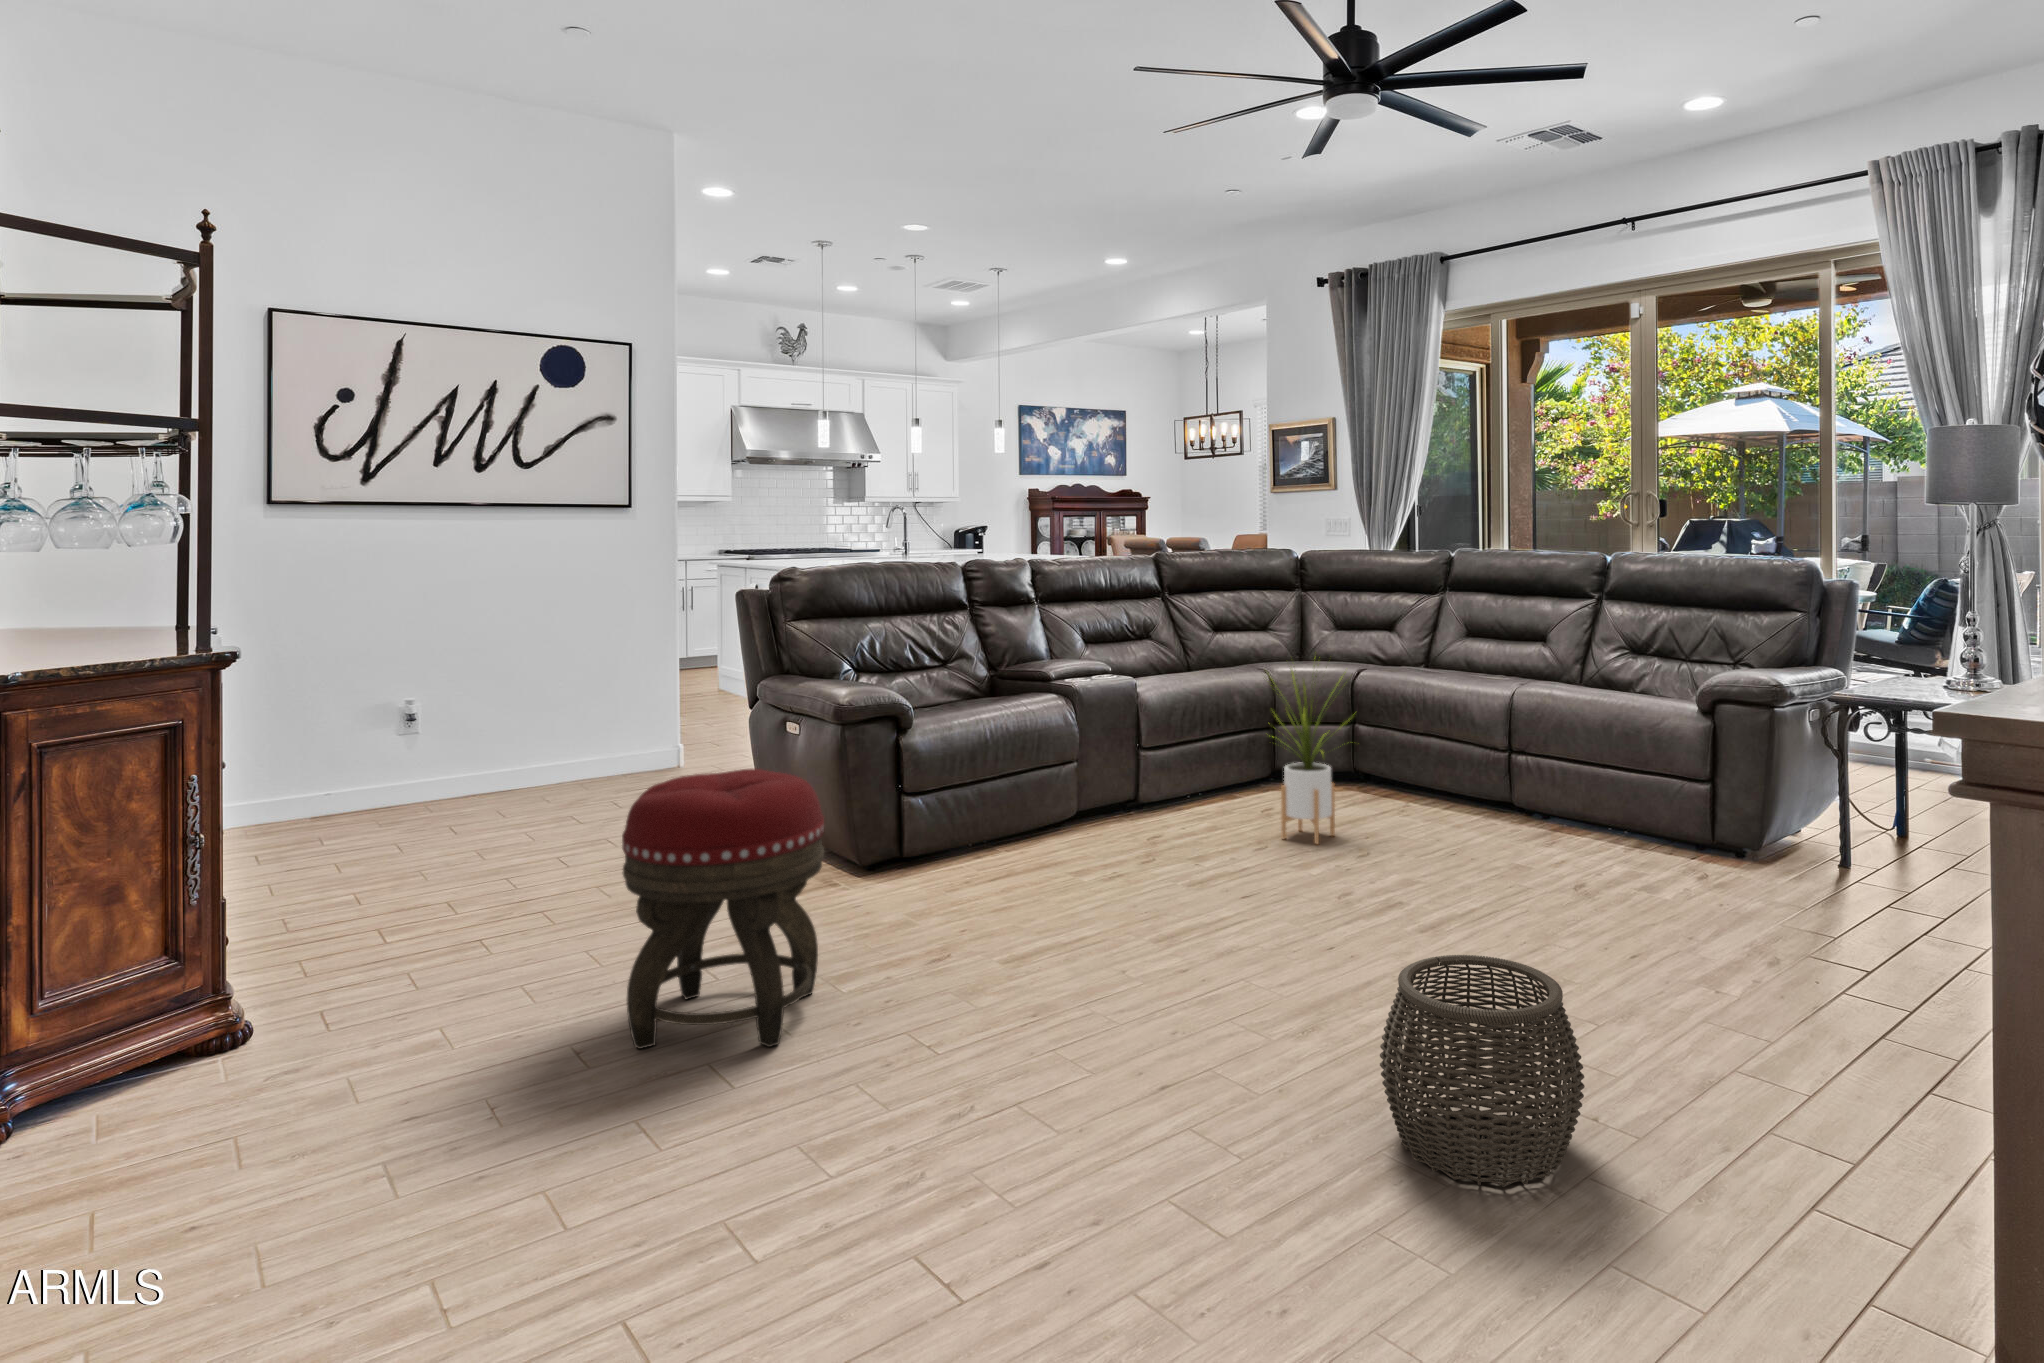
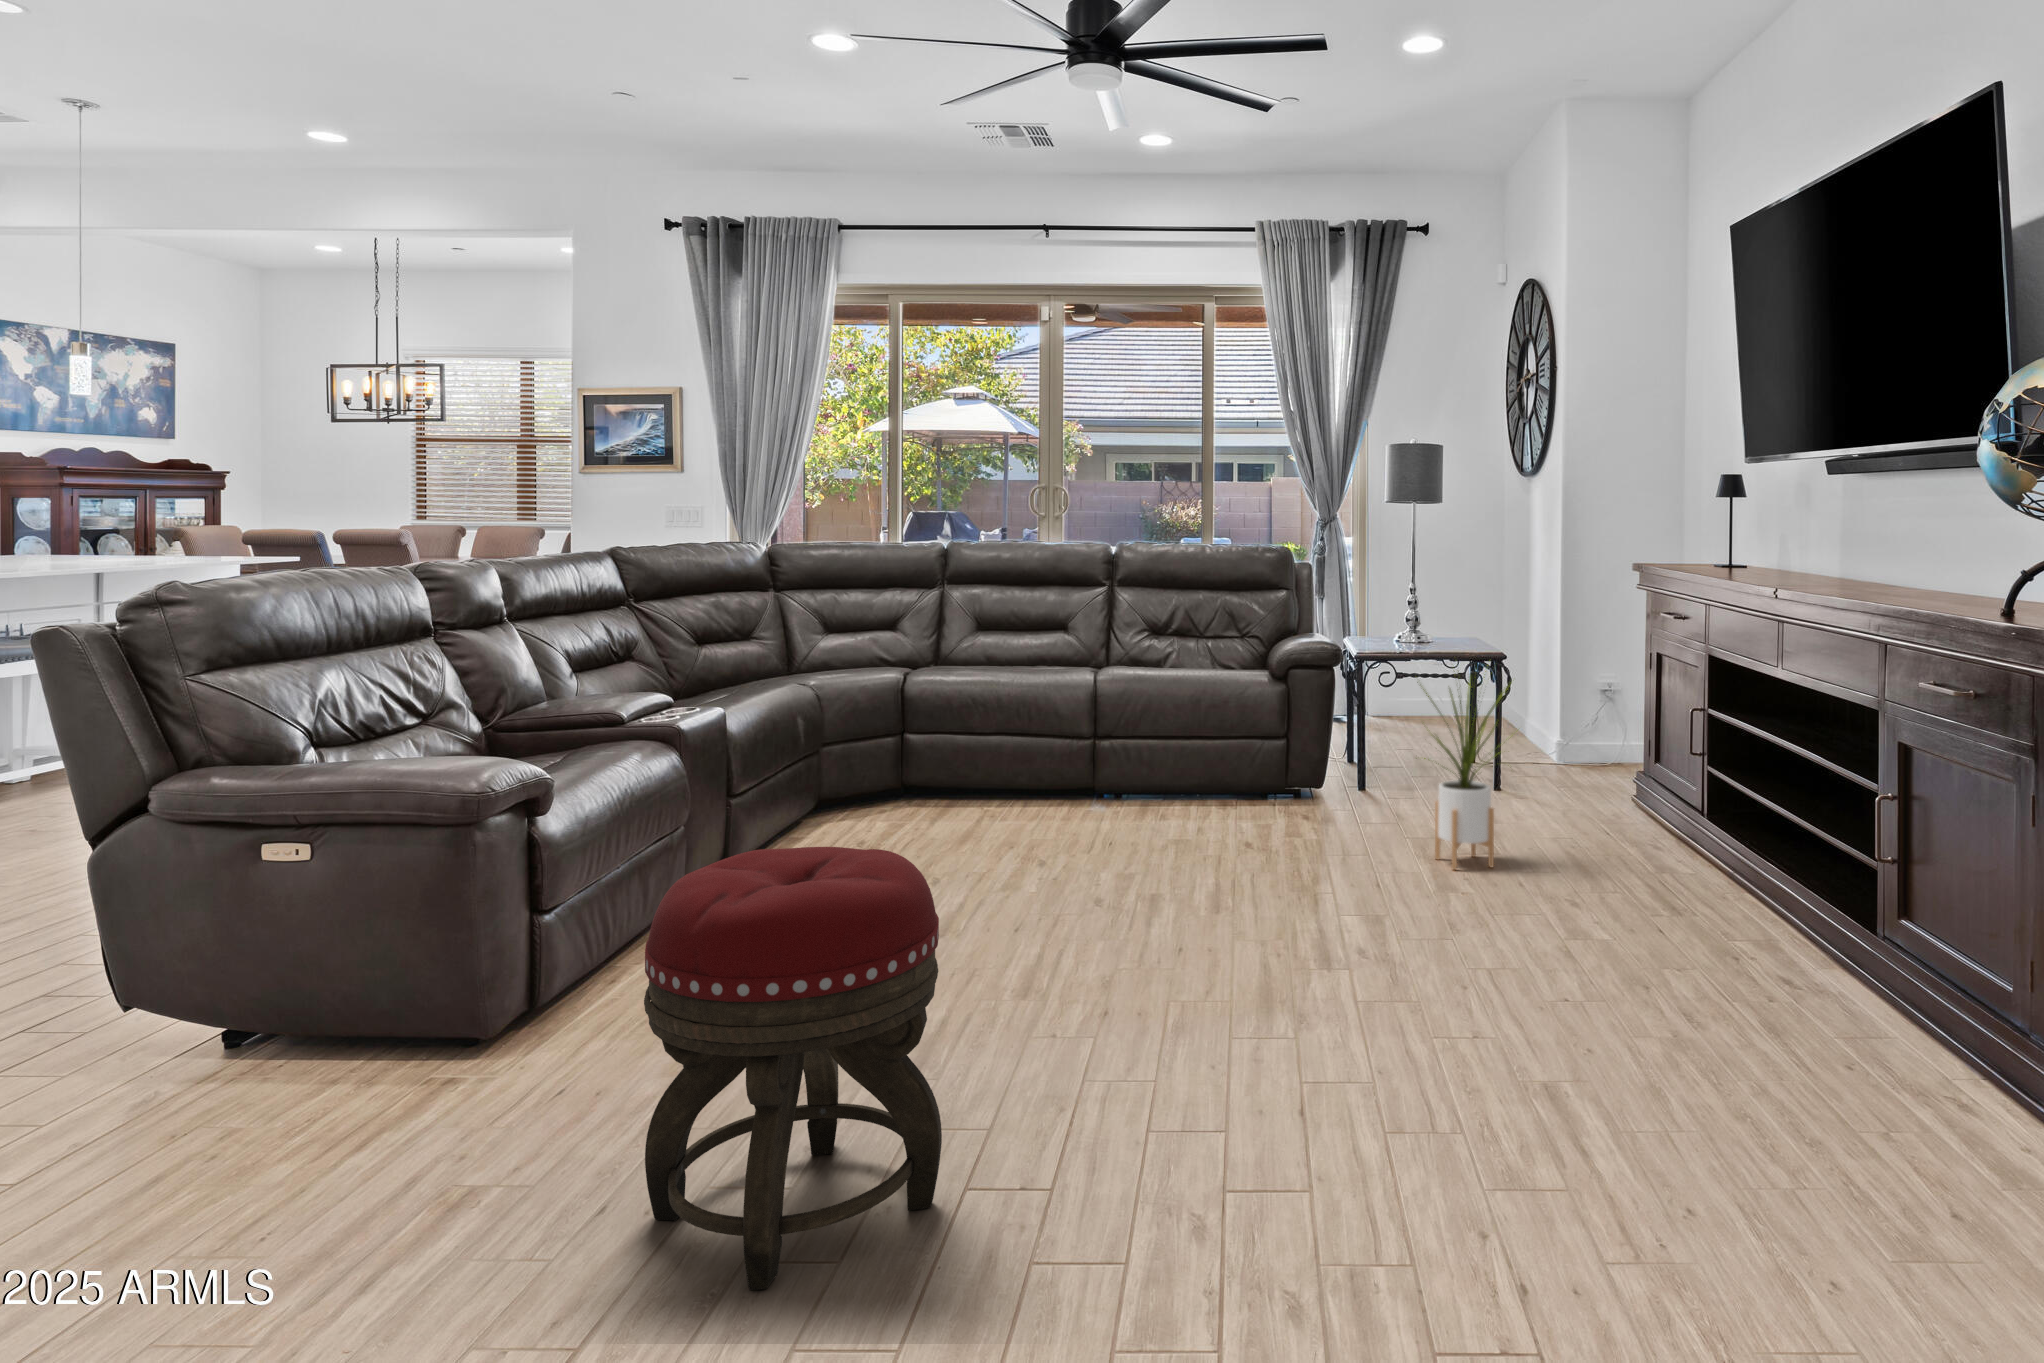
house plant: present [1269,670,1346,844] -> present [1417,678,1517,870]
woven basket: present [1380,955,1585,1187] -> none [1504,867,1669,1042]

